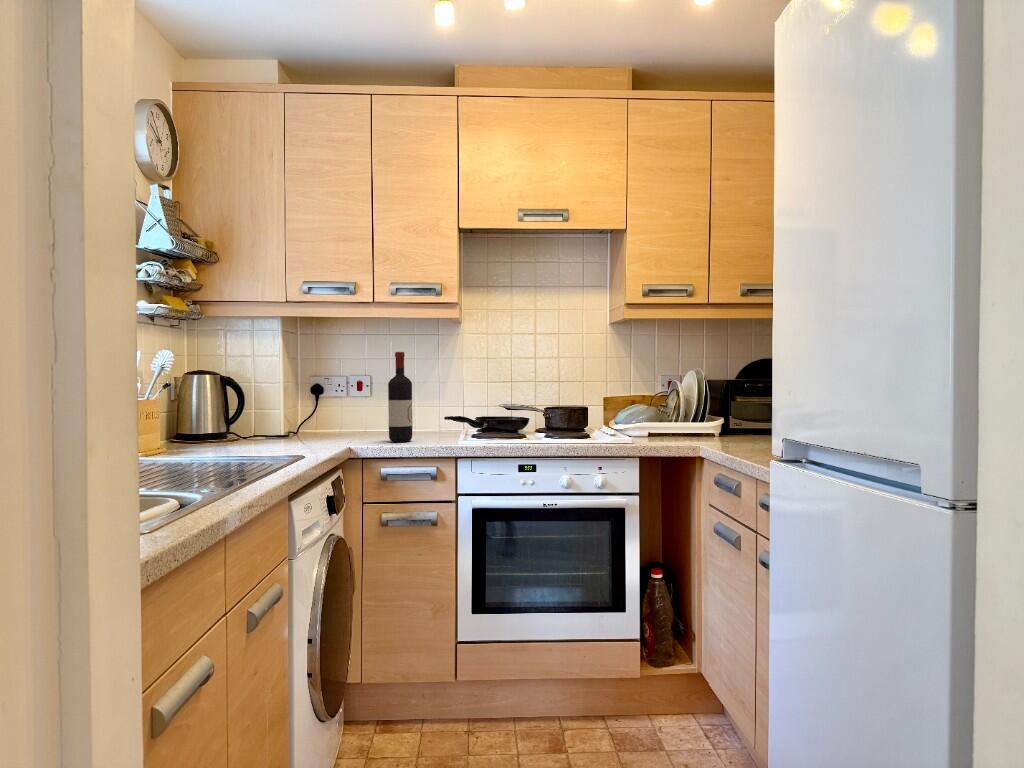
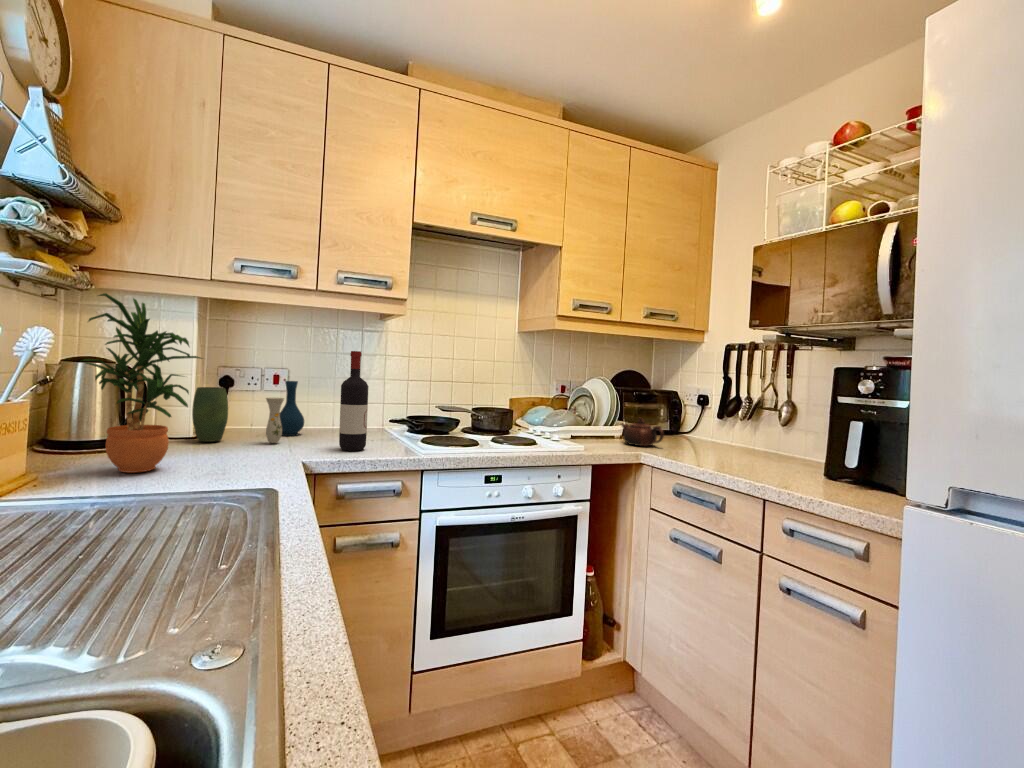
potted plant: none [187,319,273,453] -> present [82,293,202,473]
vase: none [278,385,373,438] -> present [192,381,304,443]
teapot: none [688,406,727,437] -> present [621,417,664,446]

